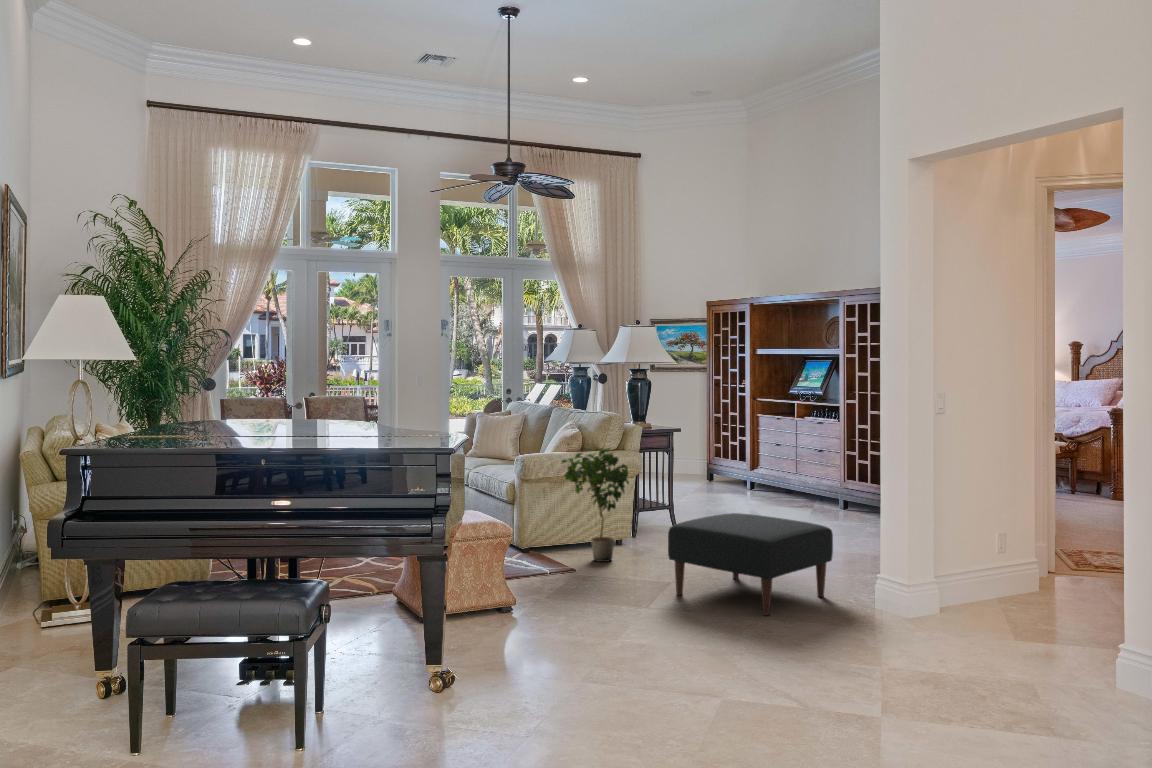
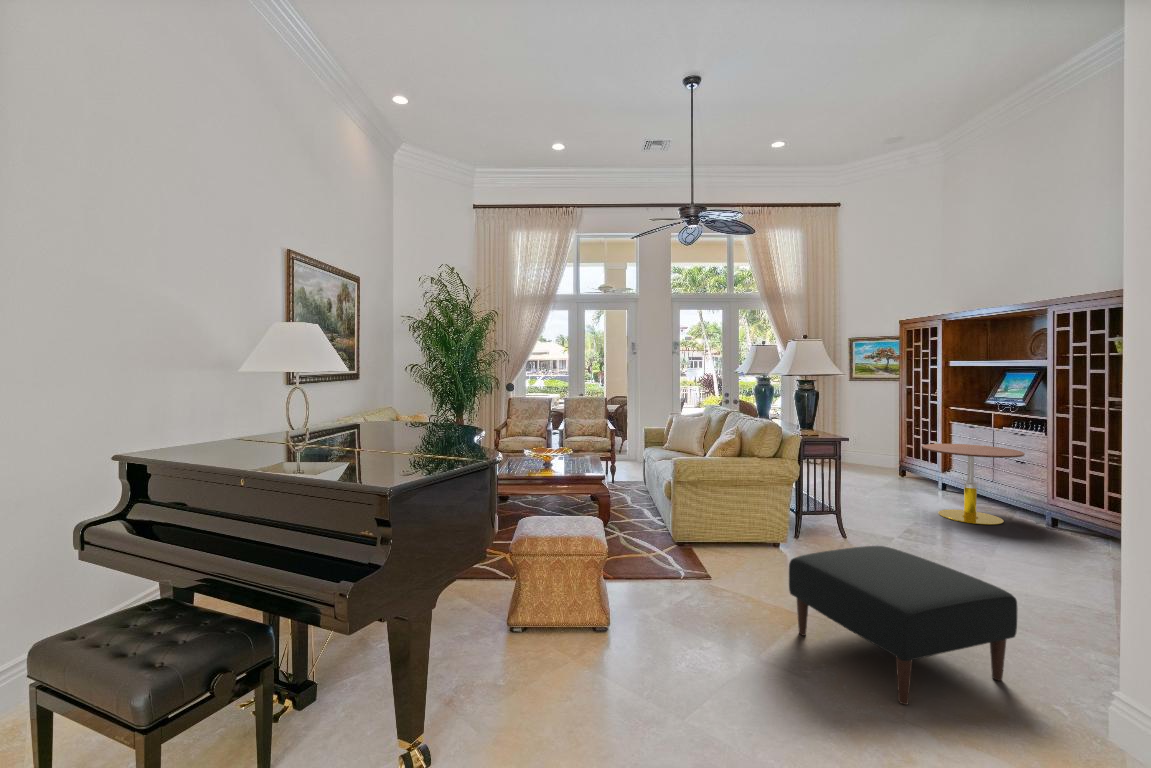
side table: none [738,436,823,513] -> present [922,444,1025,525]
potted plant: present [562,448,629,562] -> none [704,457,779,567]

